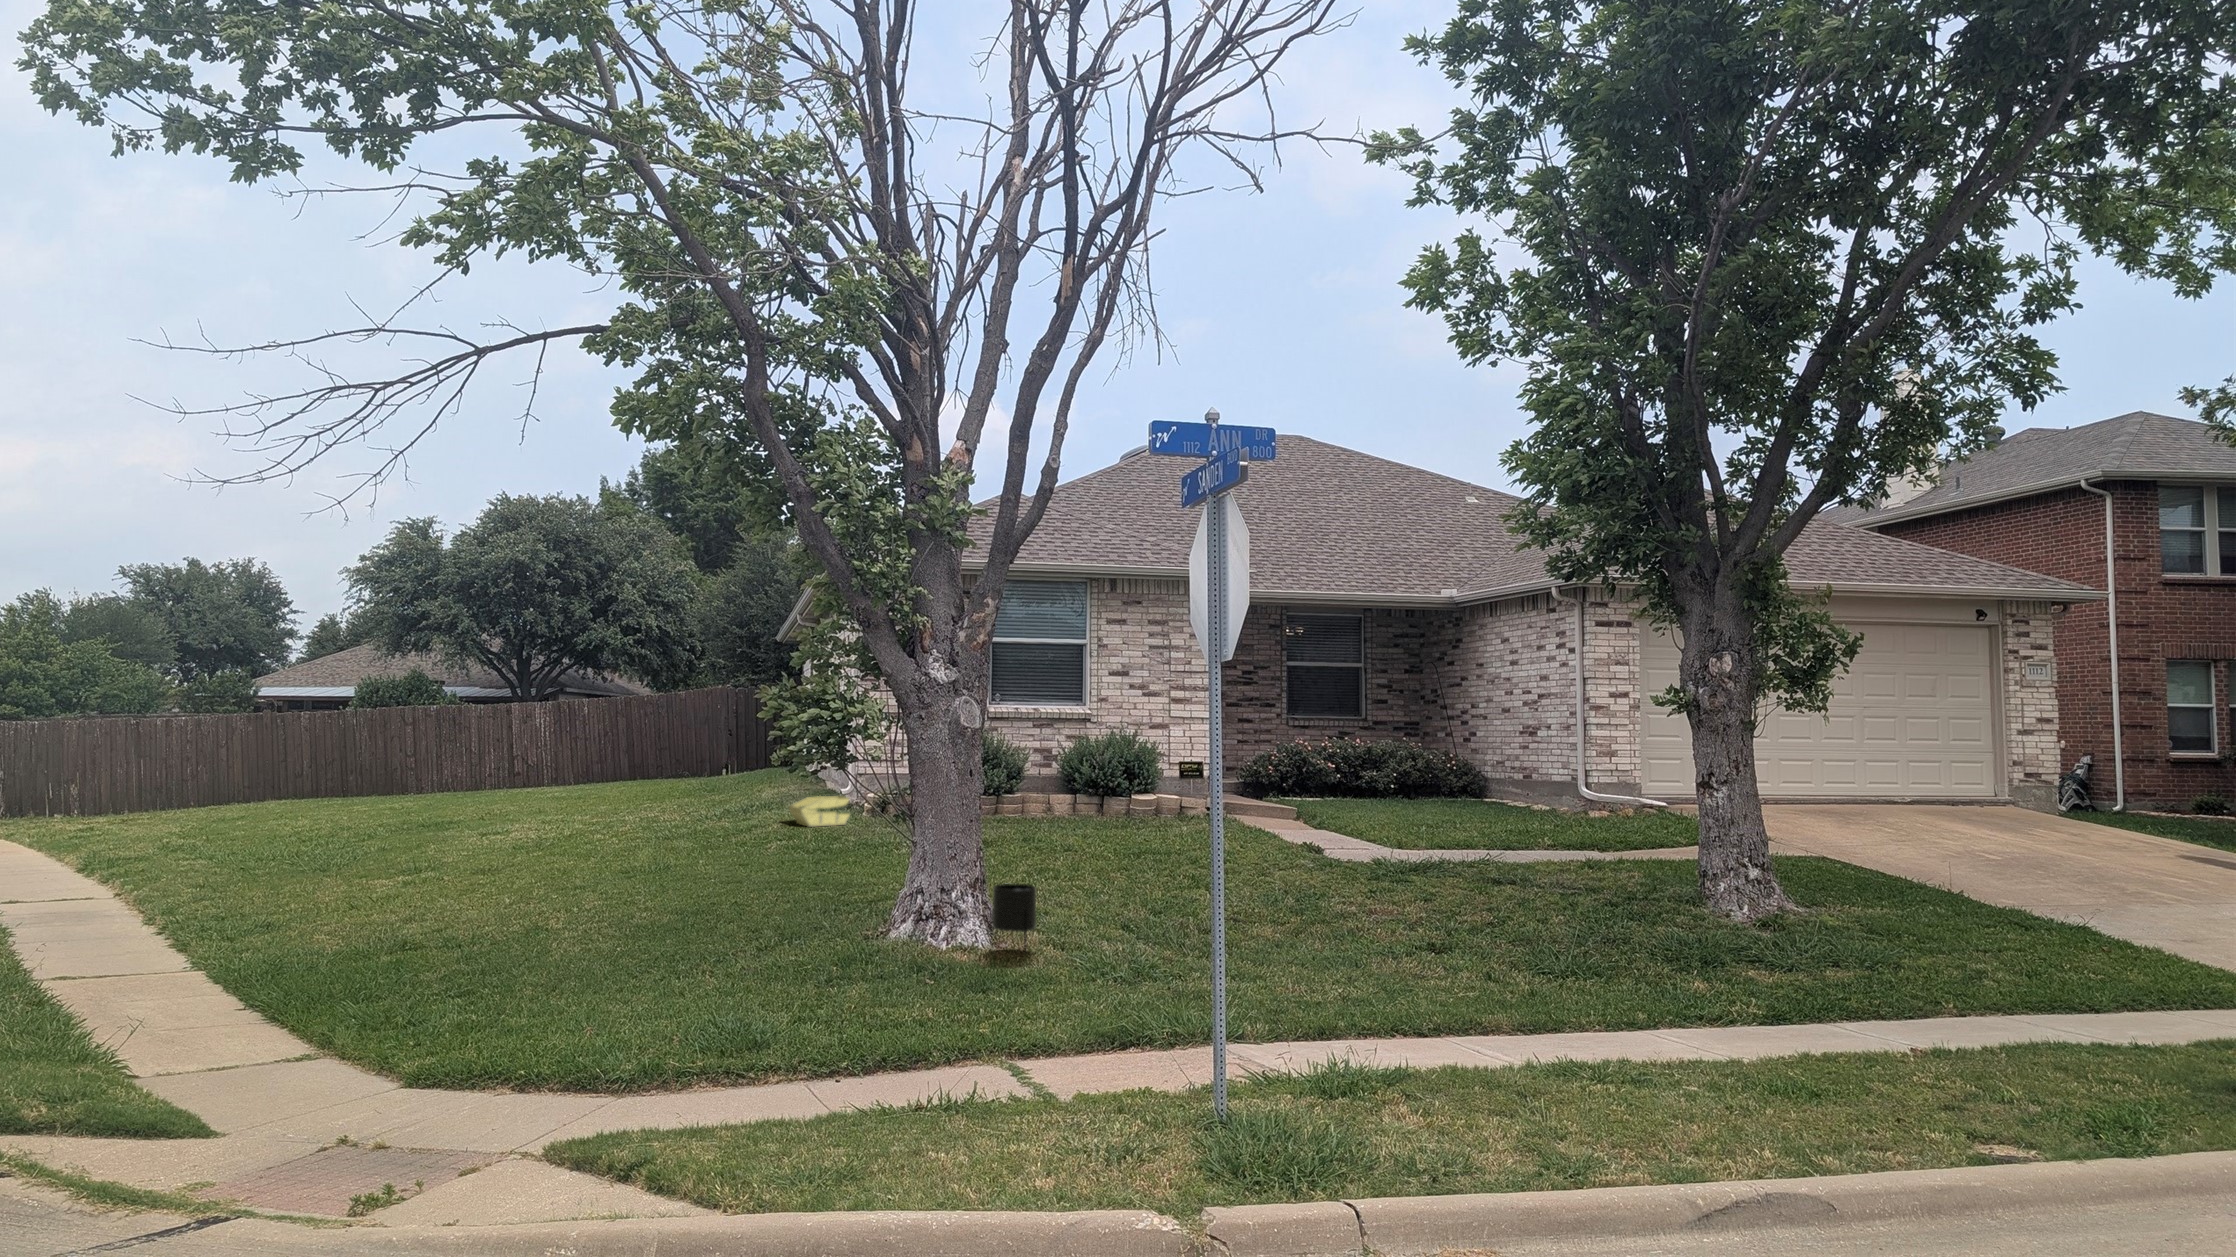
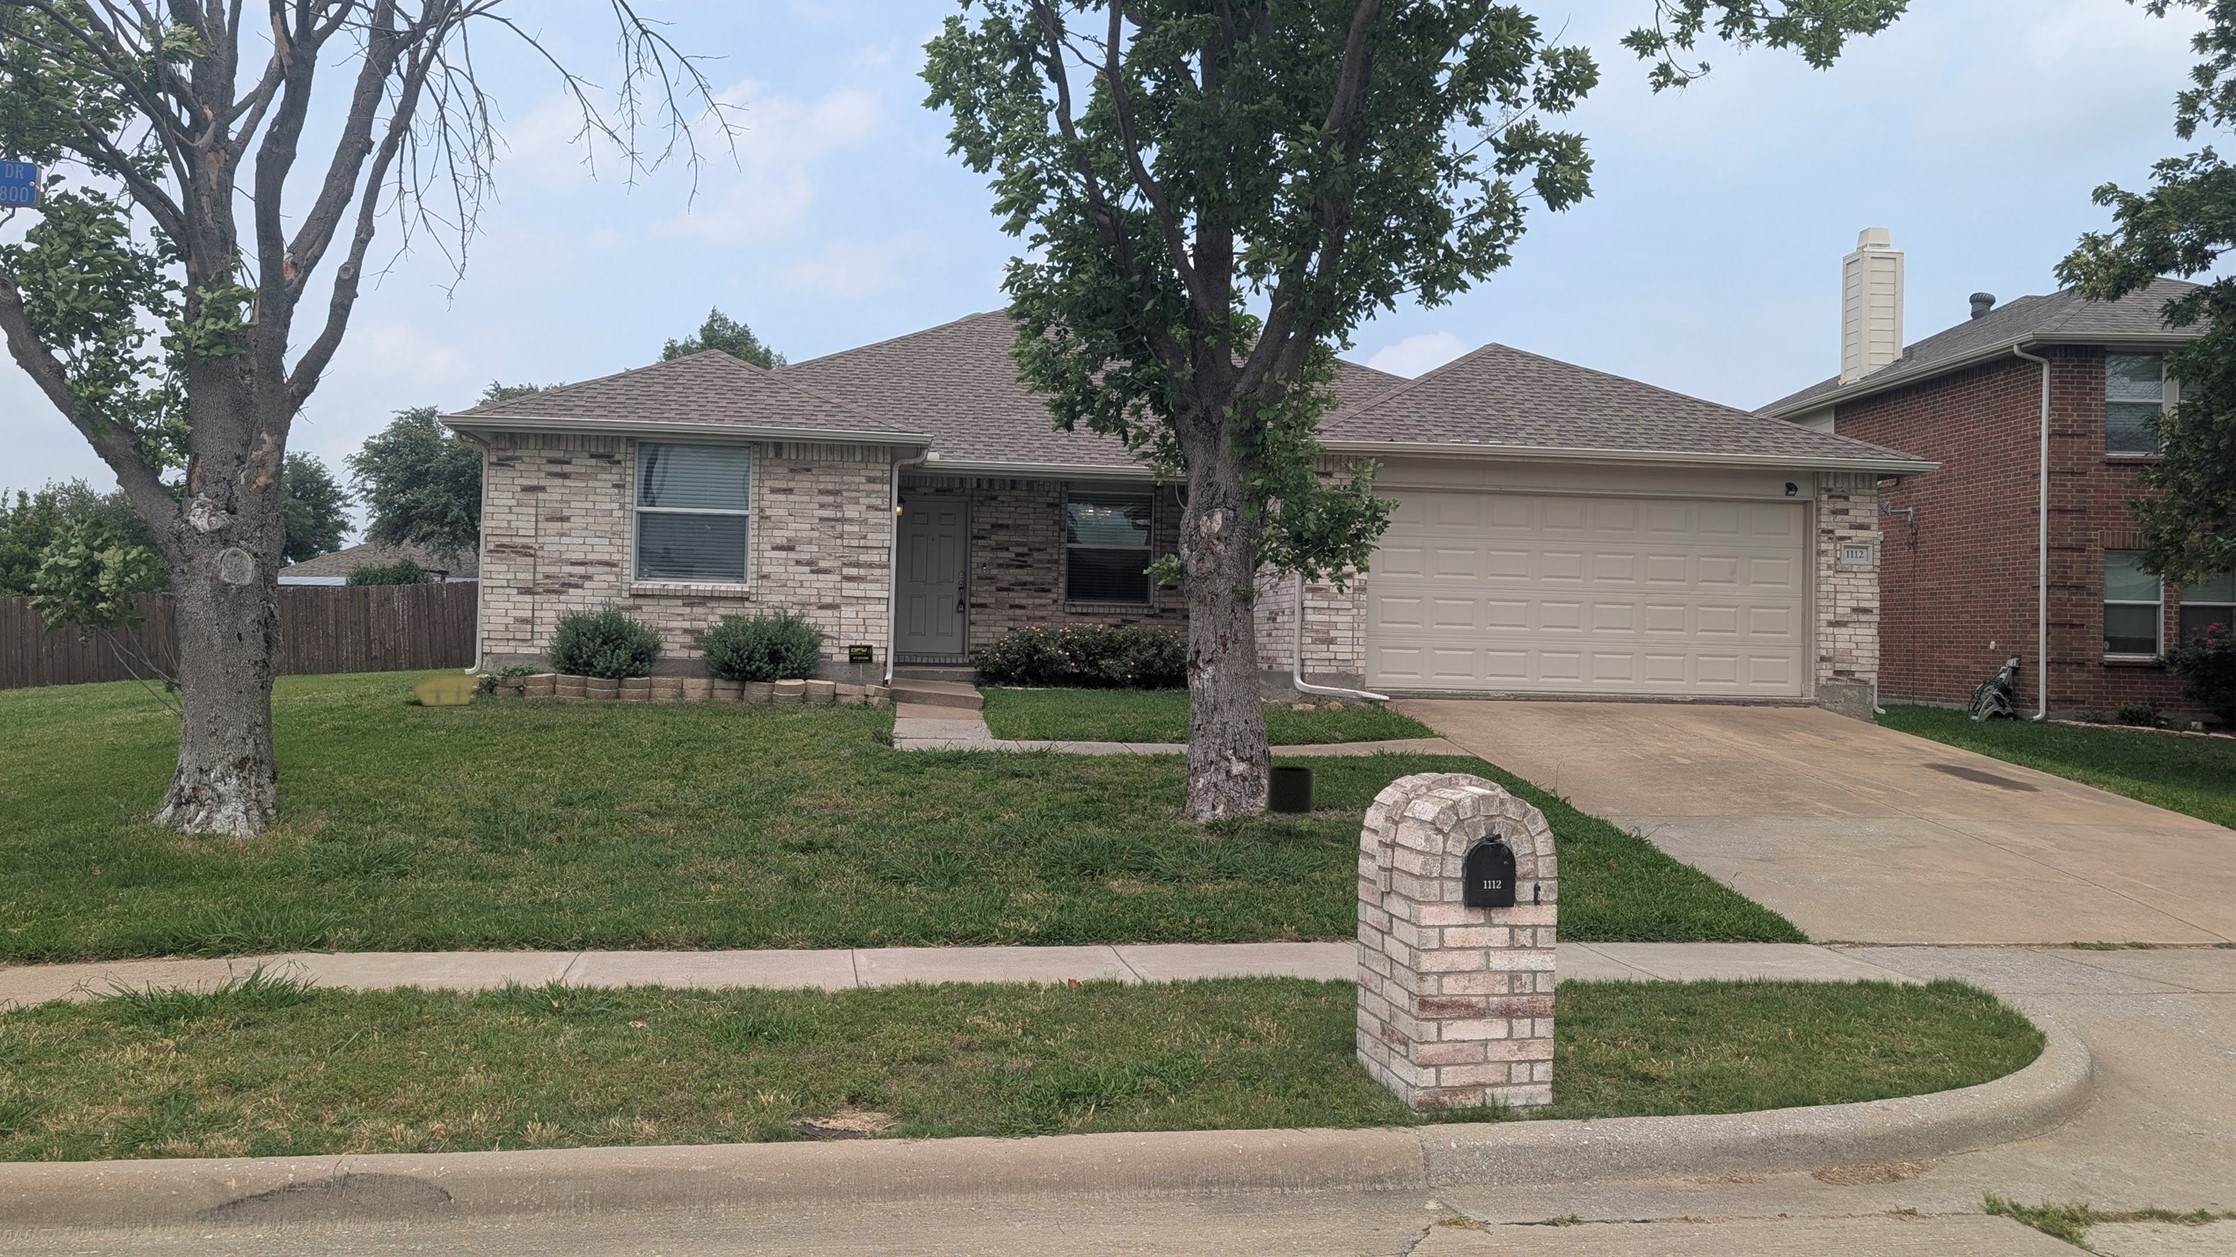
planter: present [990,883,1036,952] -> present [1267,766,1314,816]

